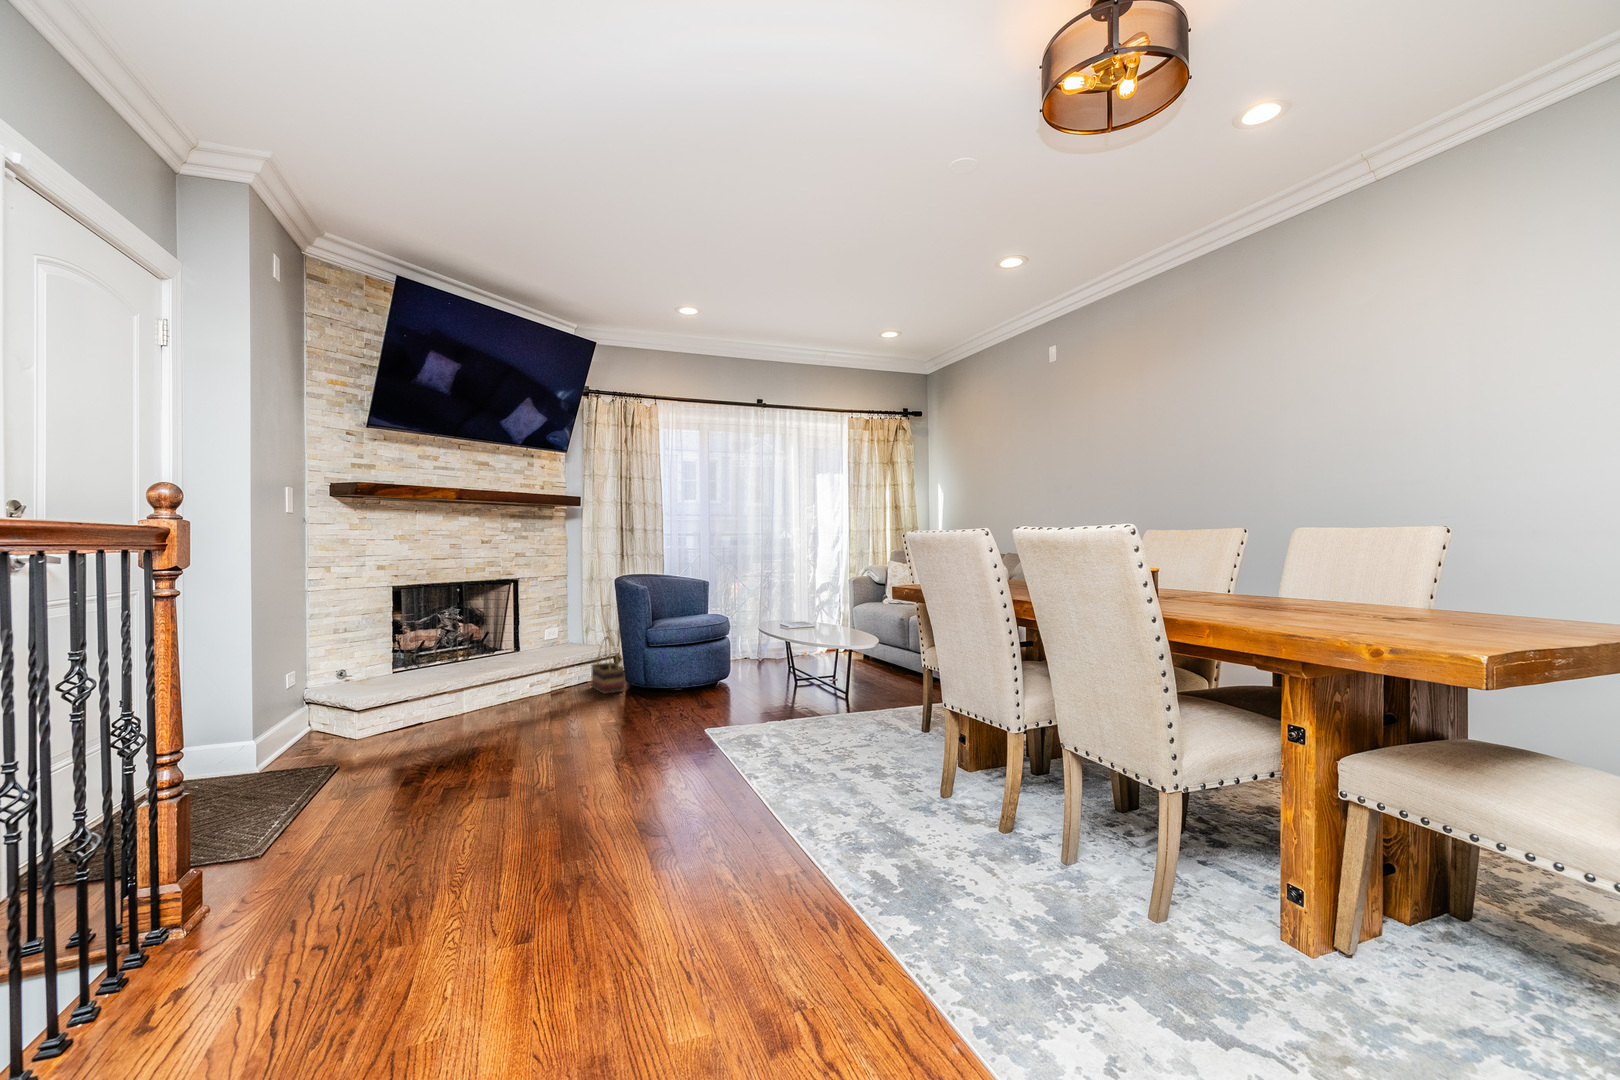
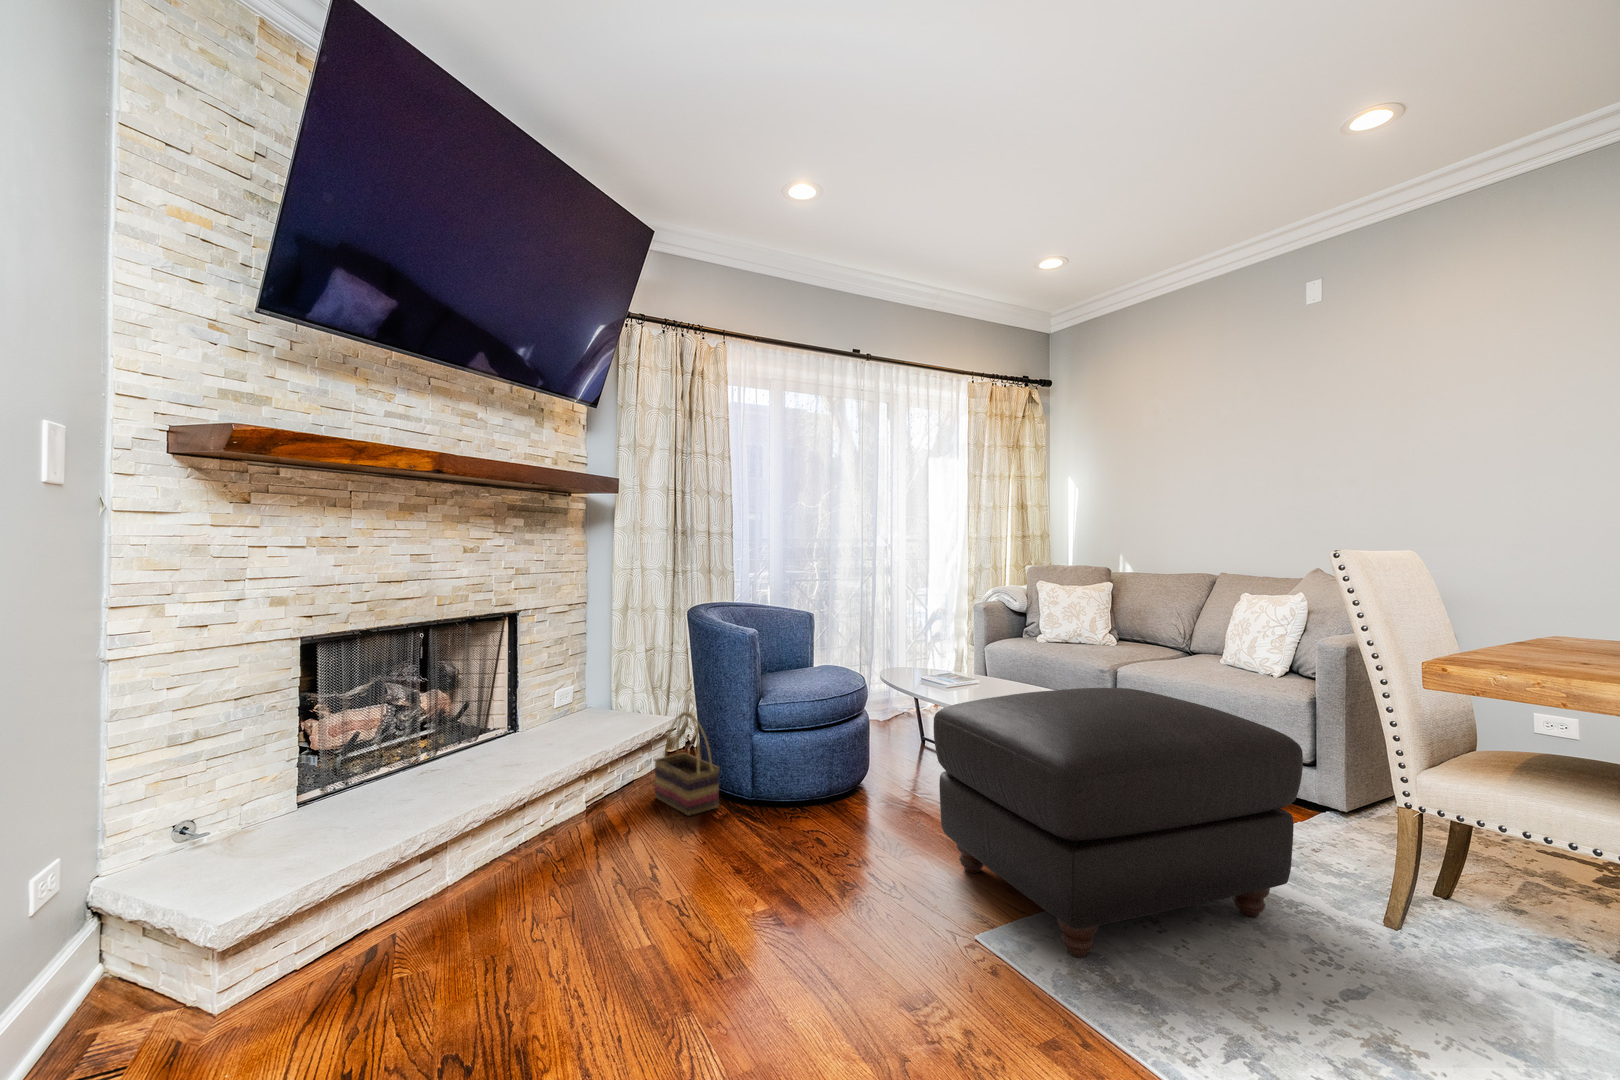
ottoman: none [716,615,881,738] -> present [934,688,1303,957]

